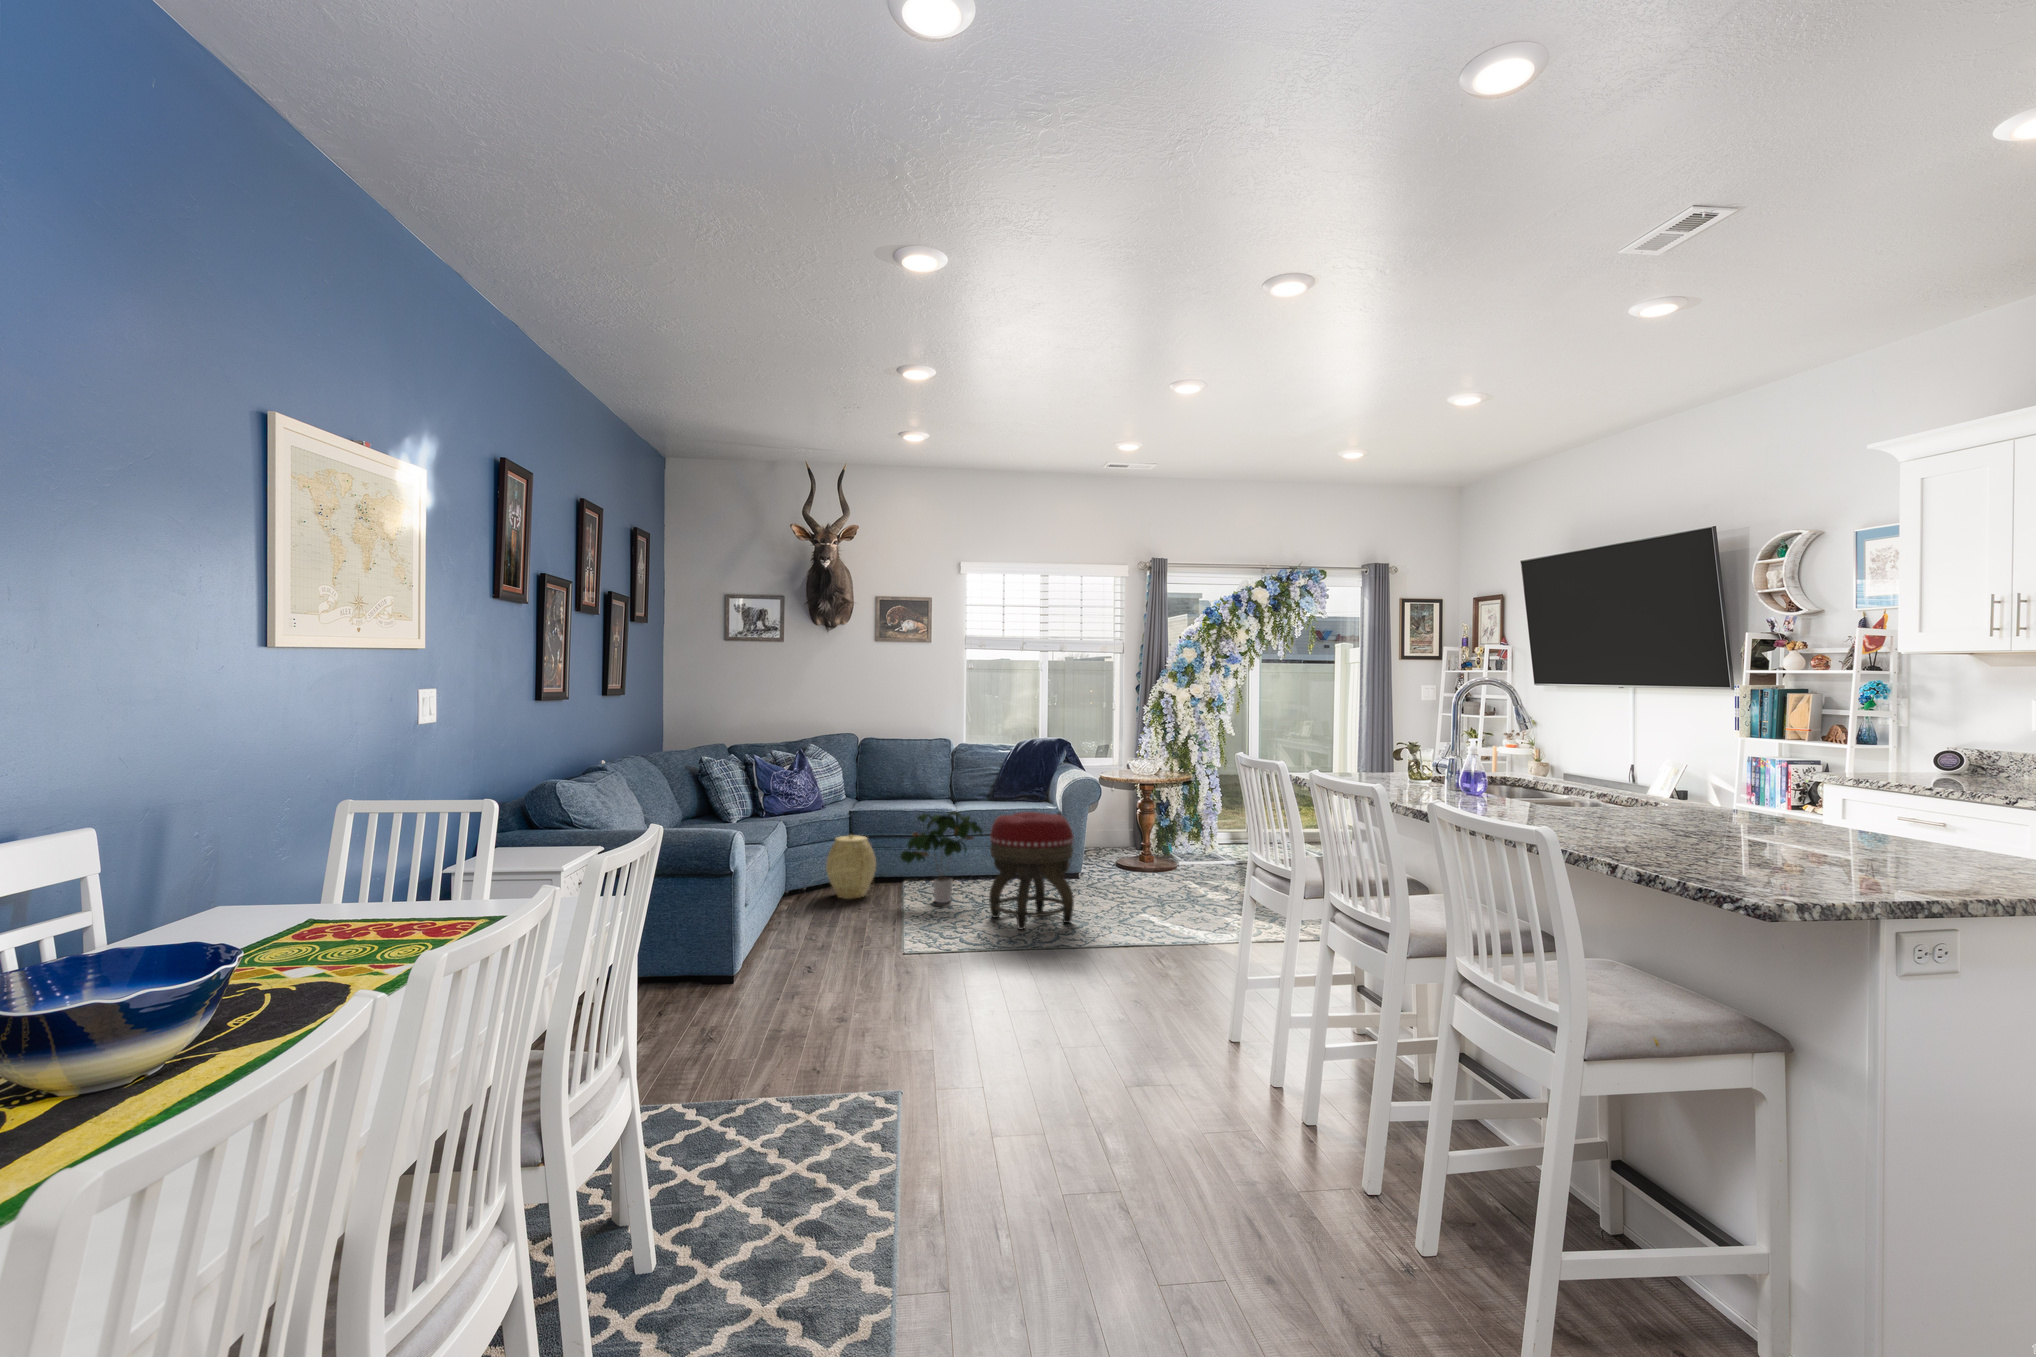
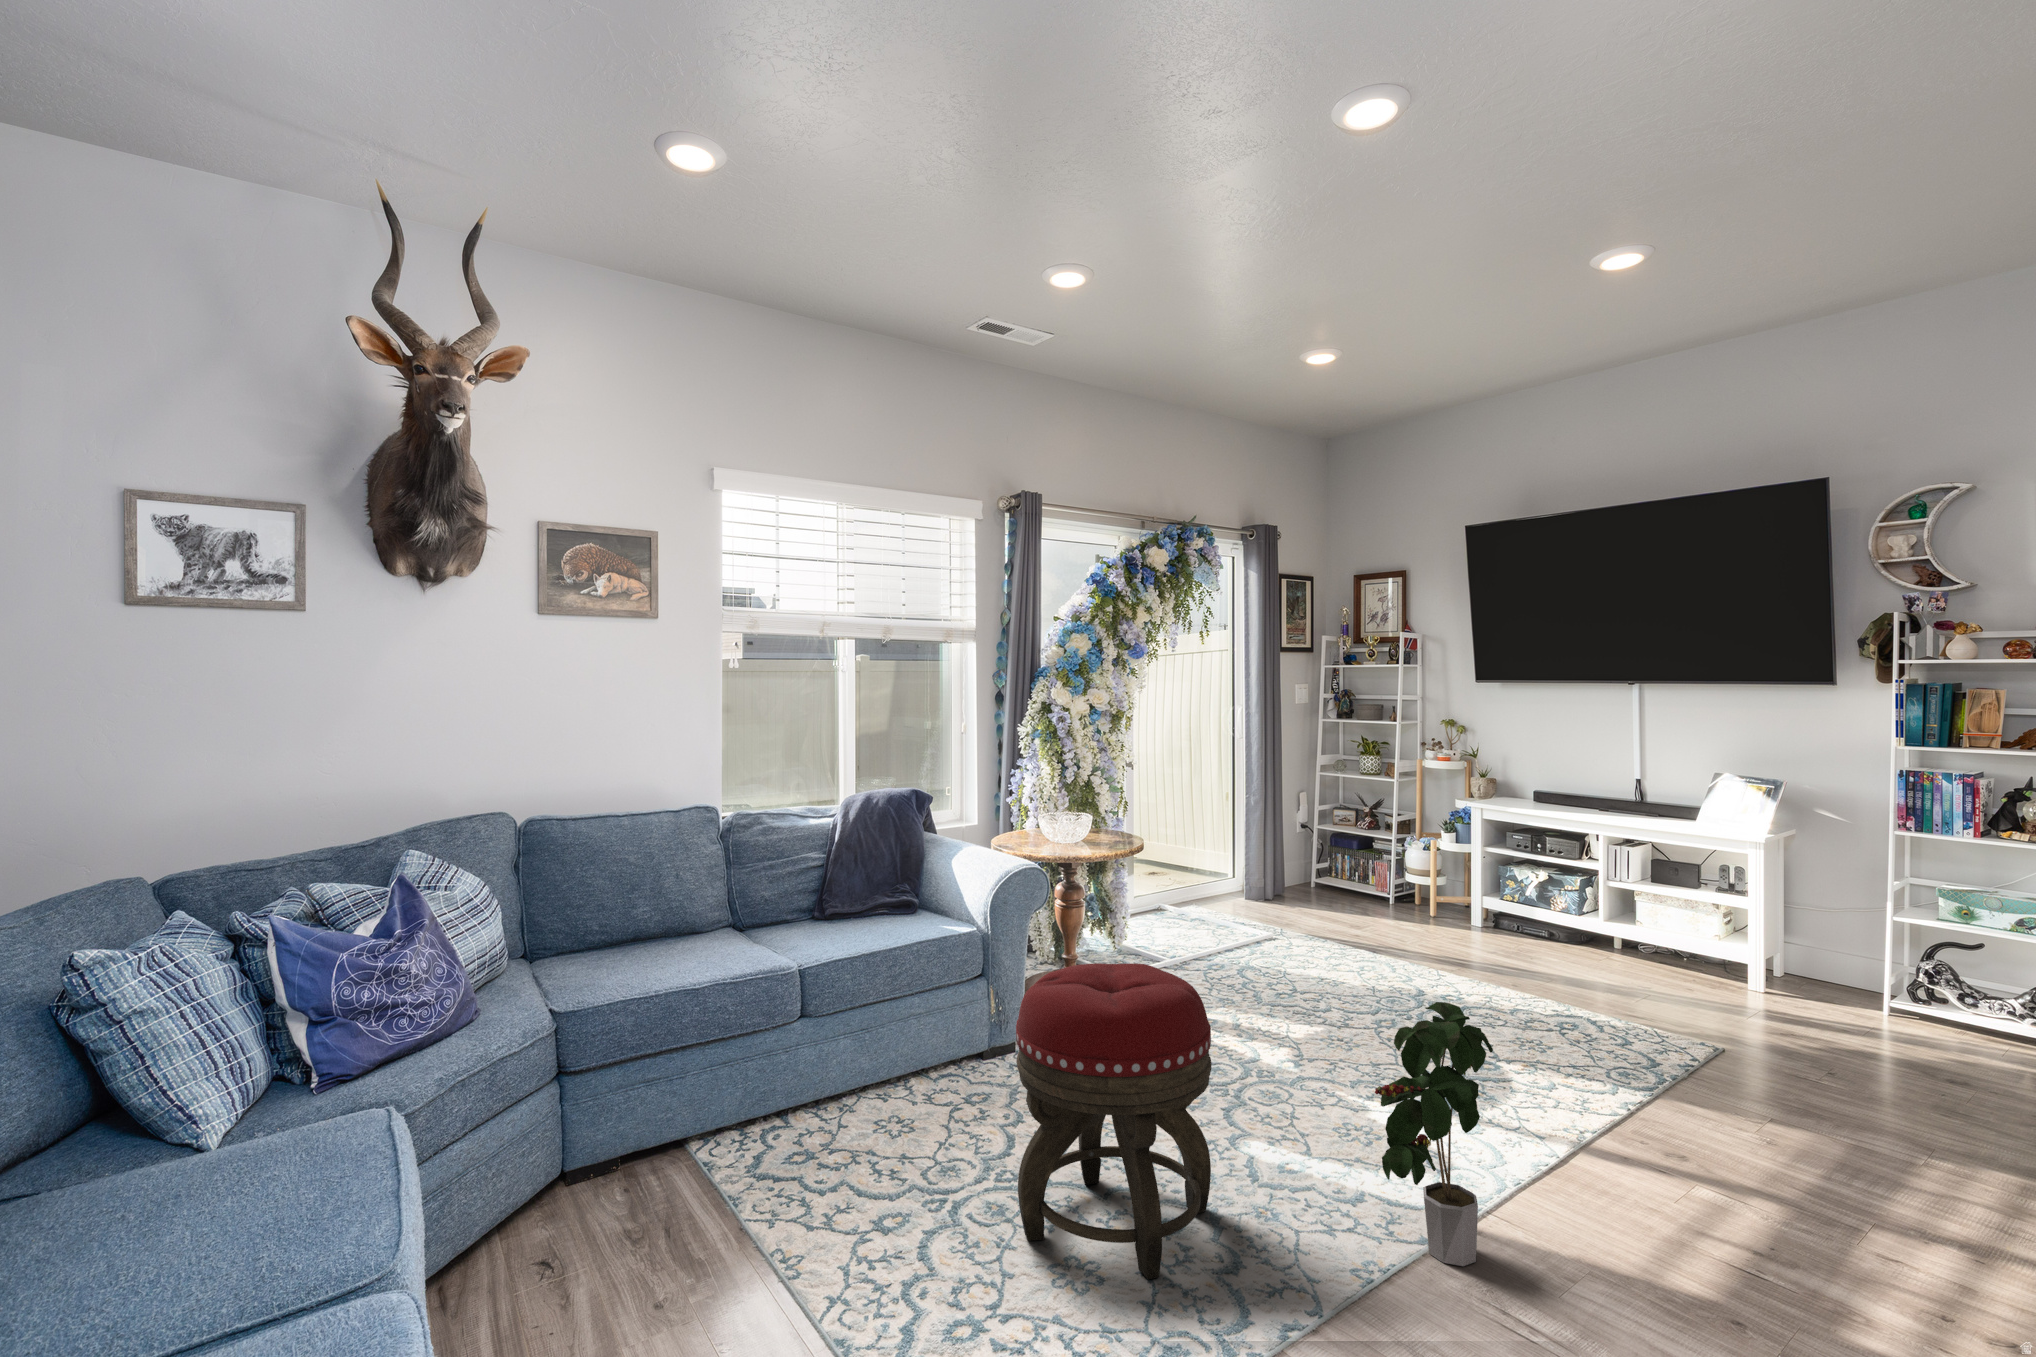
potted plant: present [900,811,982,903] -> present [1375,1002,1493,1266]
woven basket: present [826,835,876,899] -> none [523,1080,664,1270]

